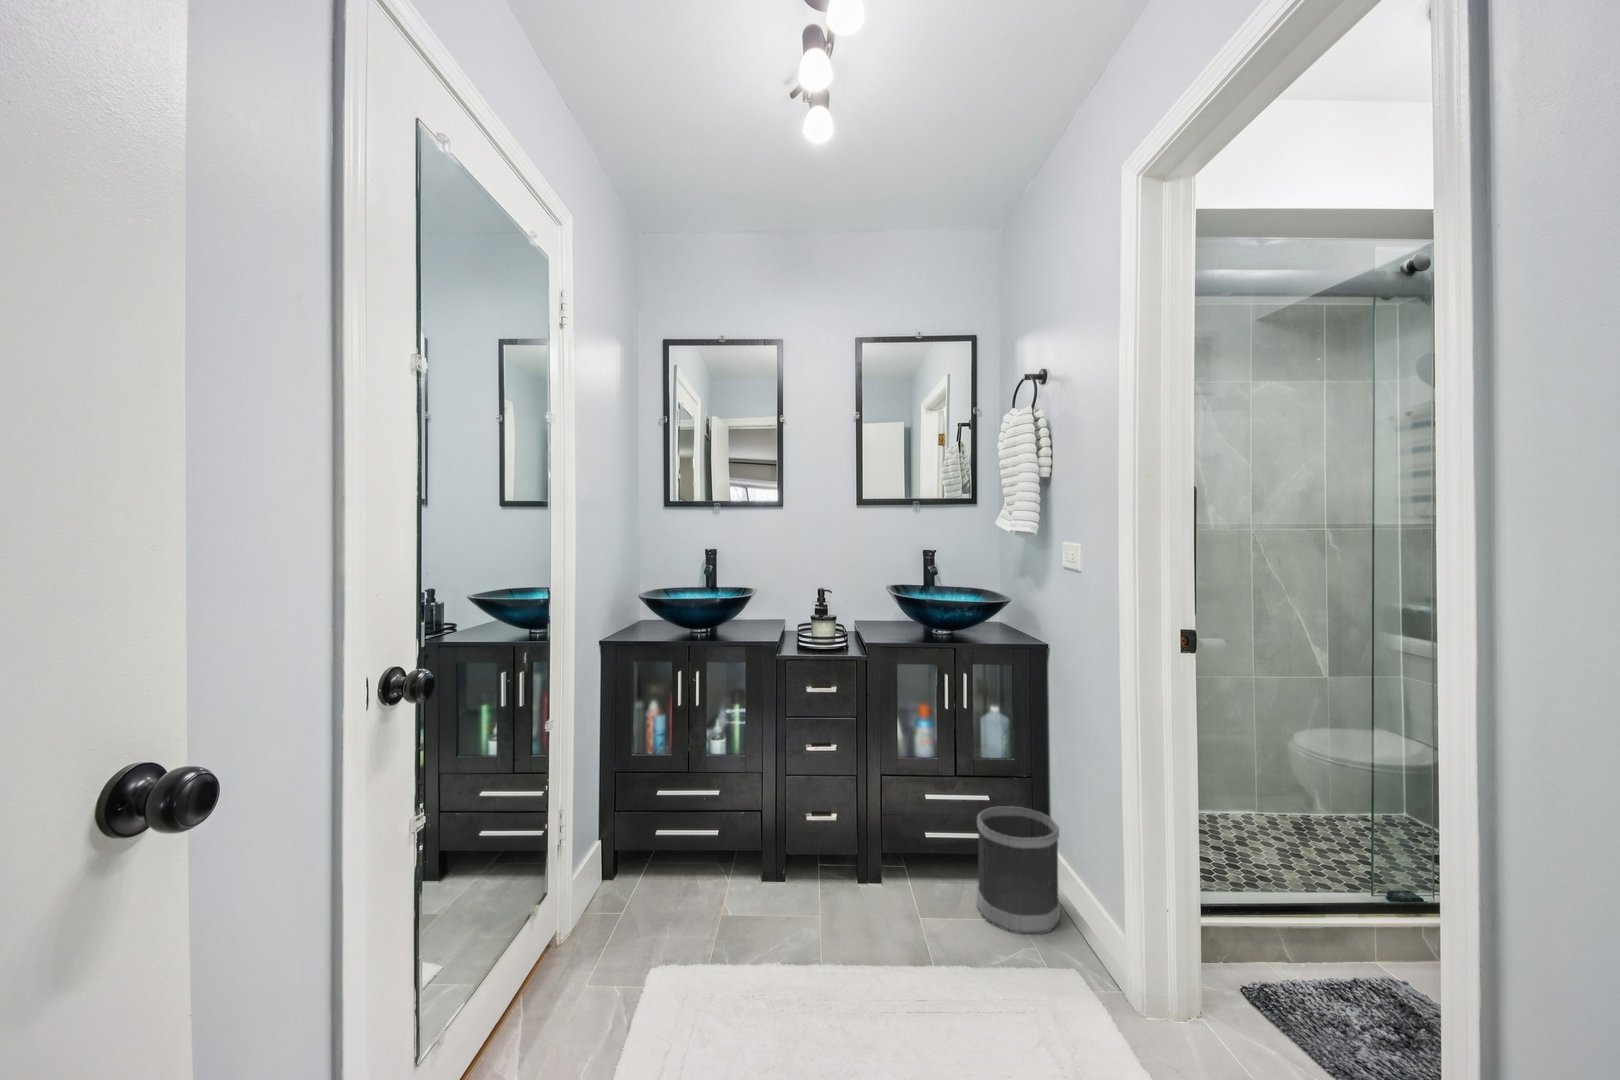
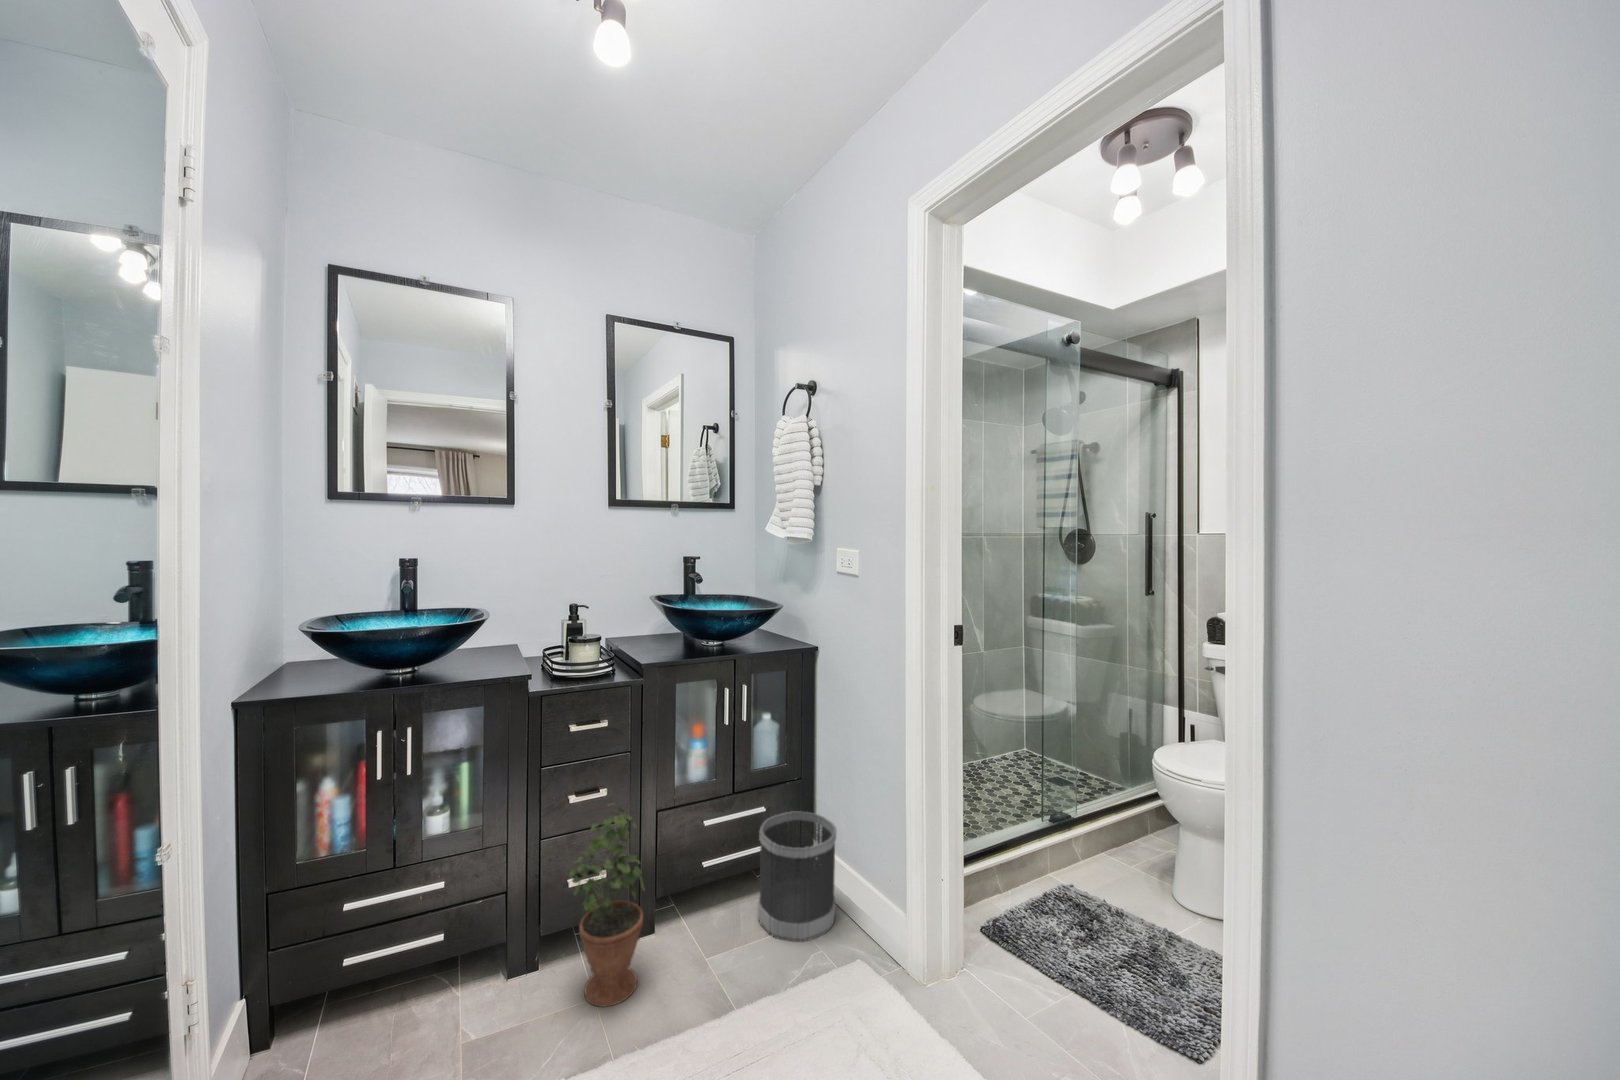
potted plant: none [795,756,860,925] -> present [567,808,645,1007]

